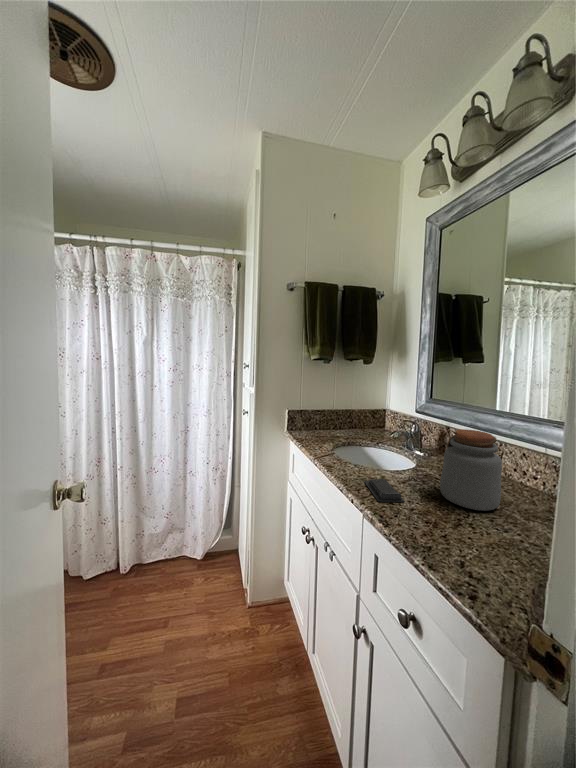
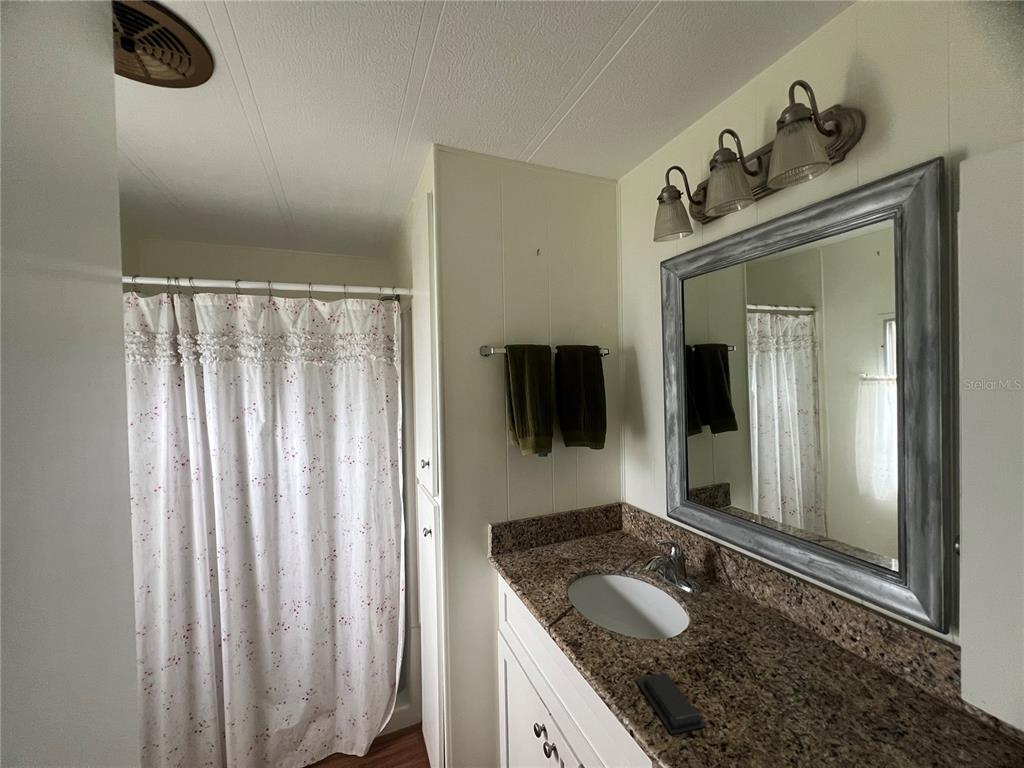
jar: present [440,429,502,511] -> none [744,593,834,728]

